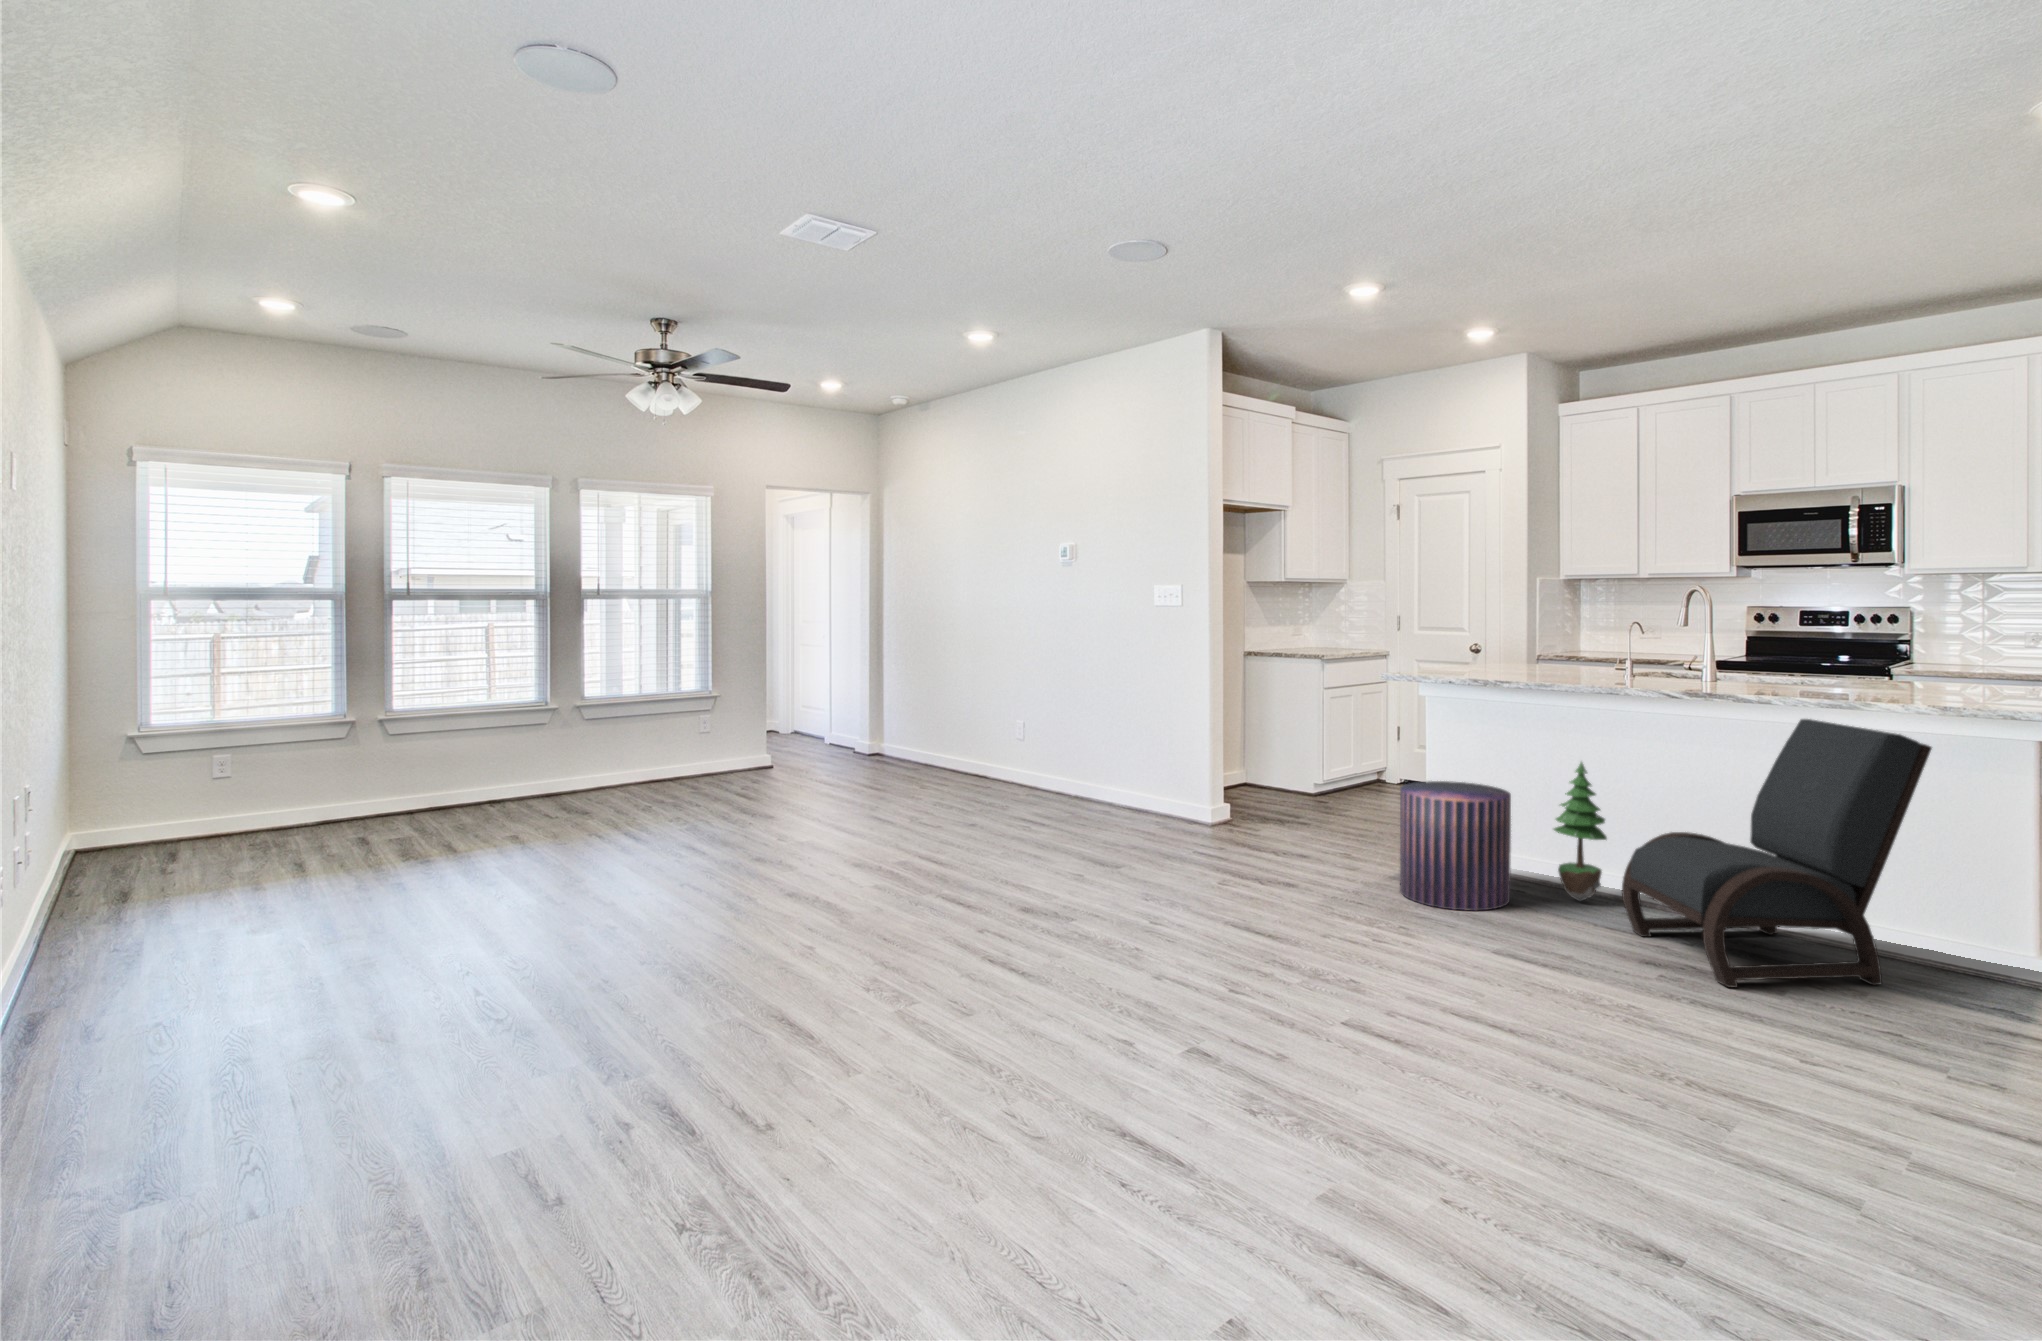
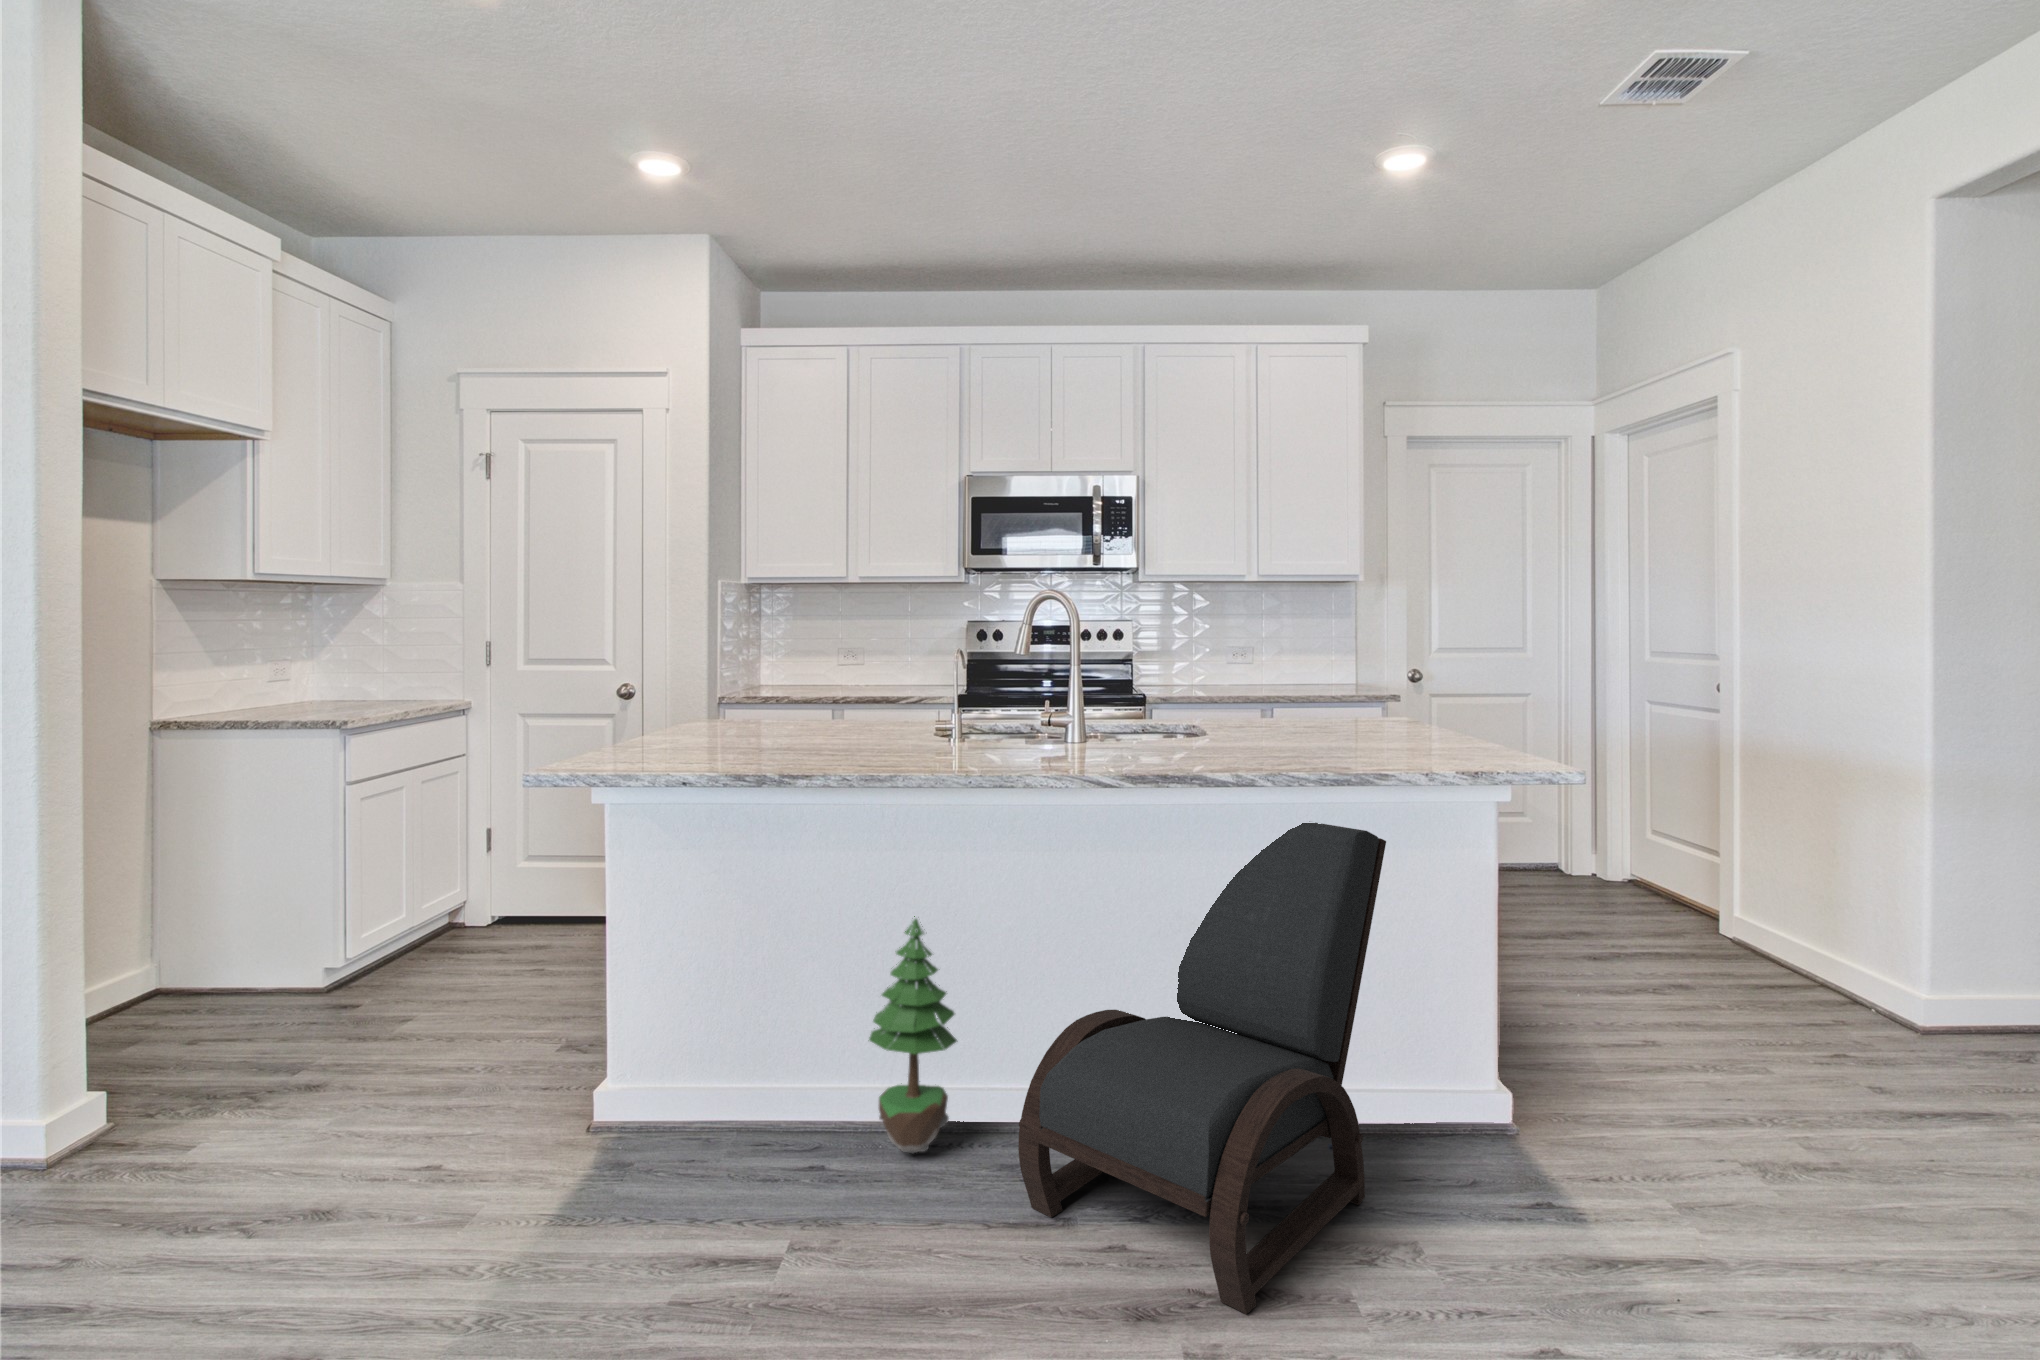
pouf: present [1400,781,1511,911] -> none [591,981,812,1289]

